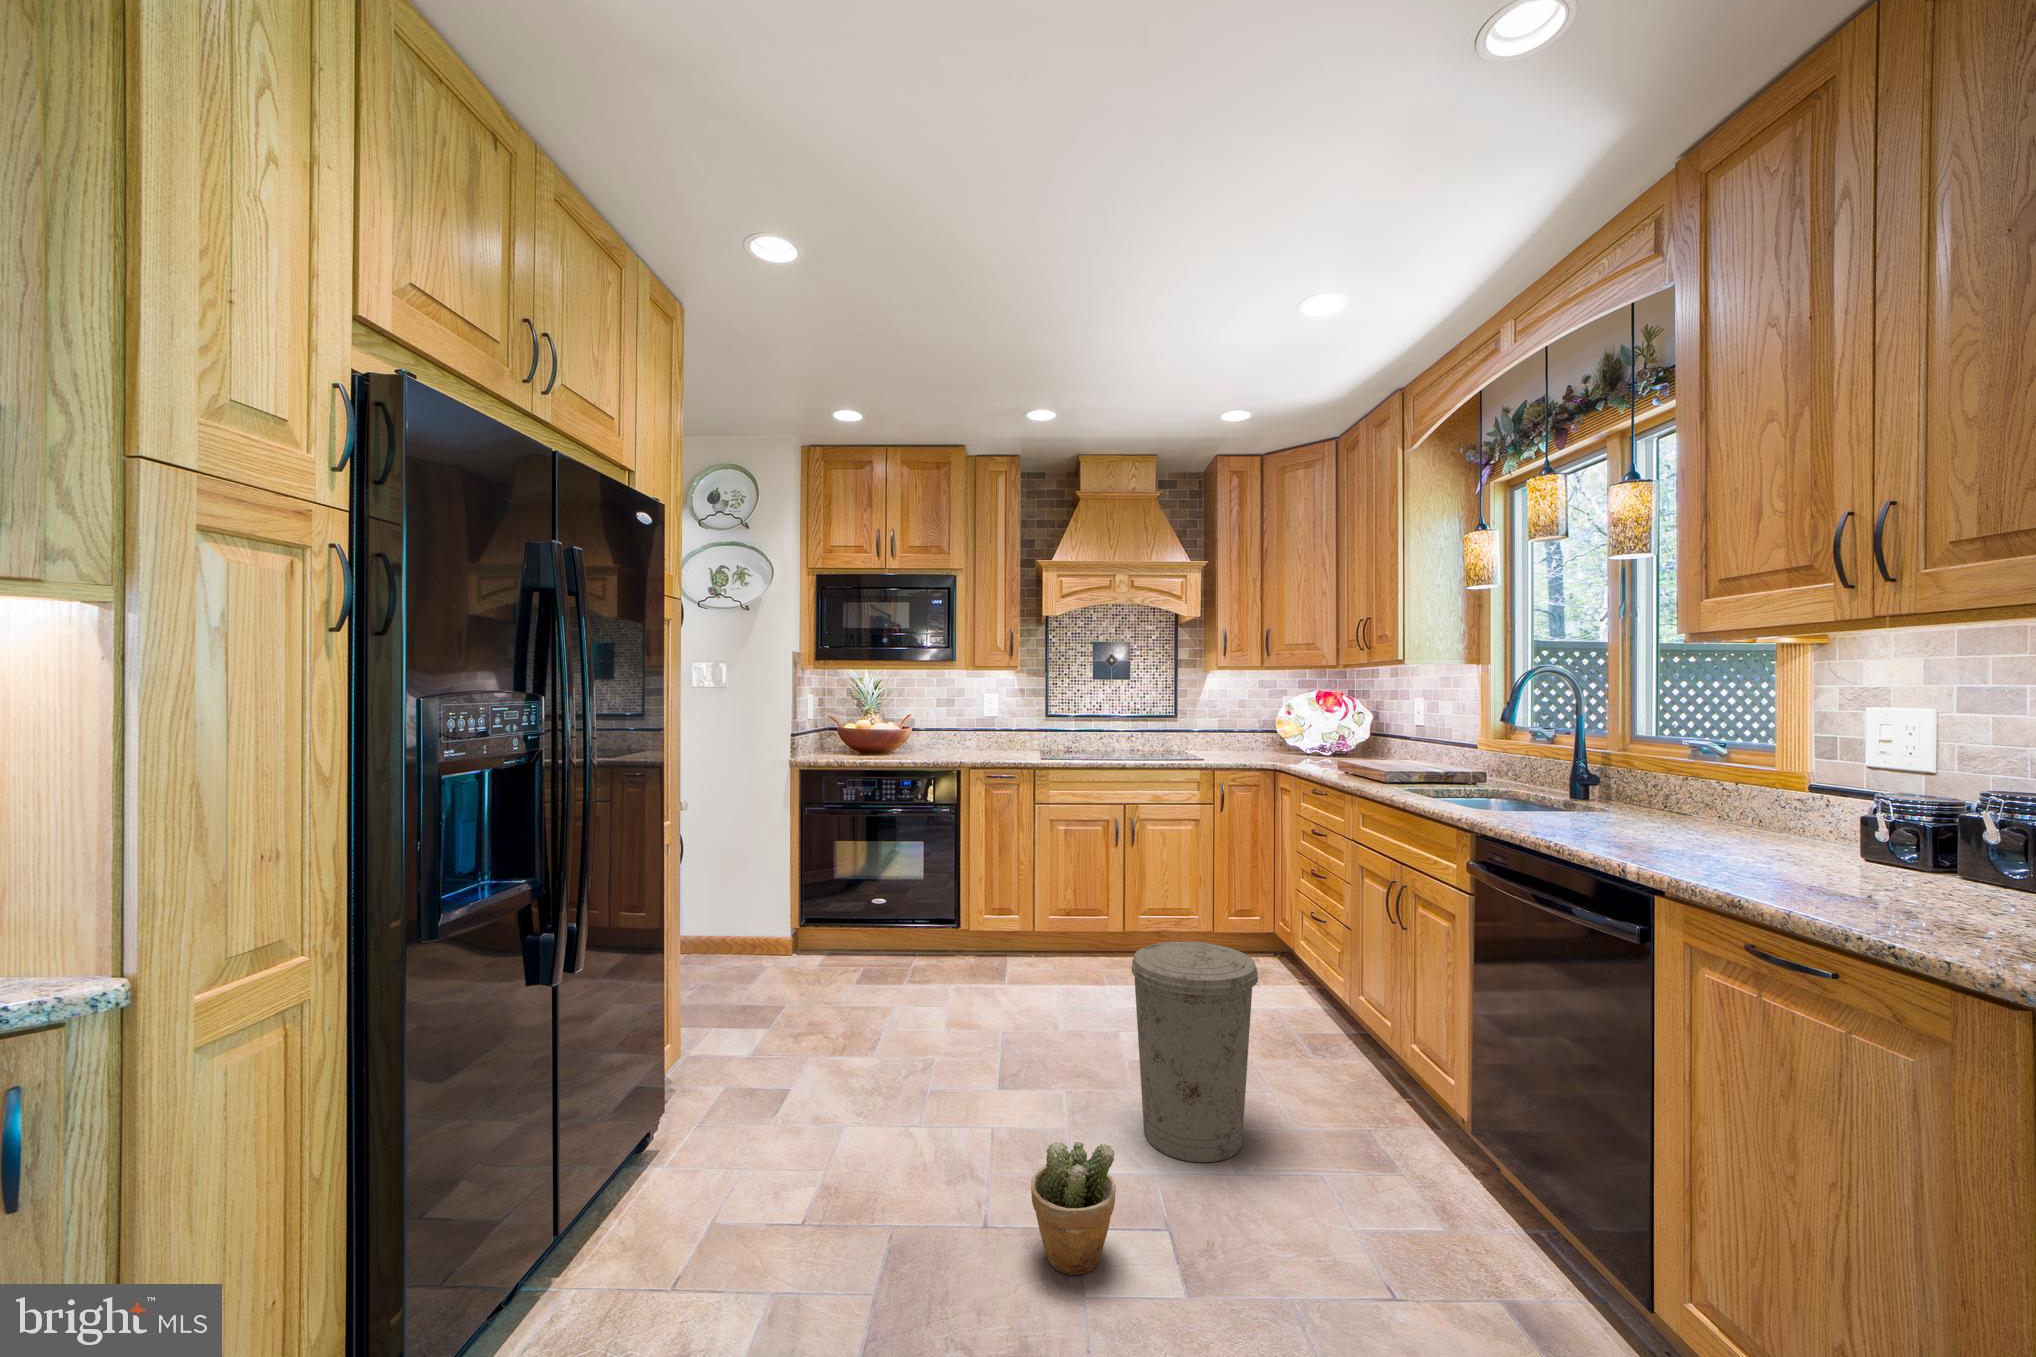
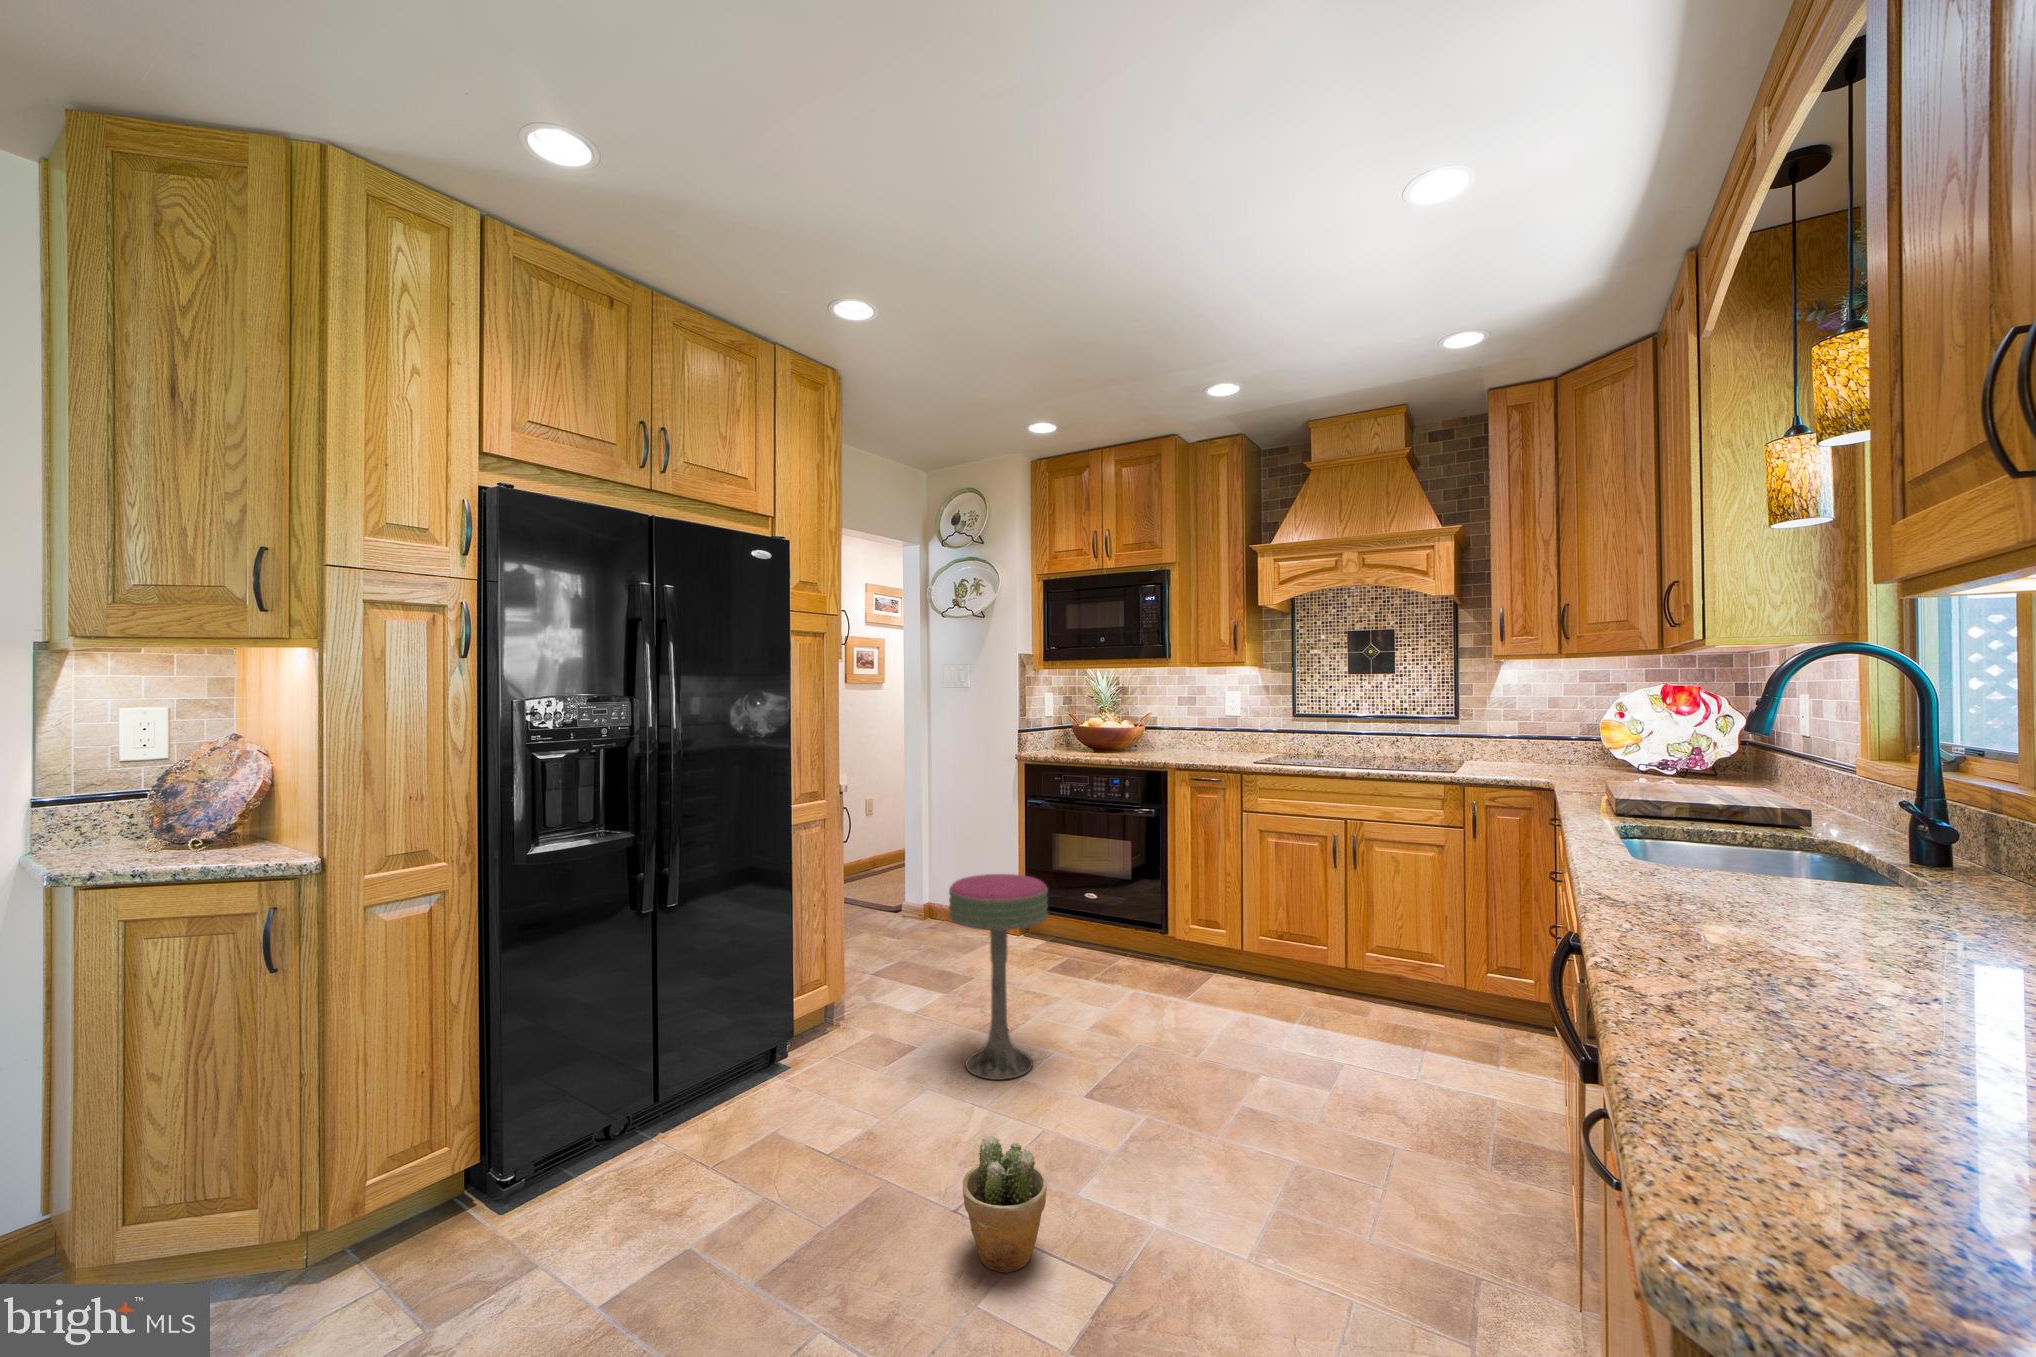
bar stool: none [843,883,949,1103] -> present [949,874,1048,1080]
trash can: present [1132,942,1258,1162] -> none [1167,970,1311,1225]

